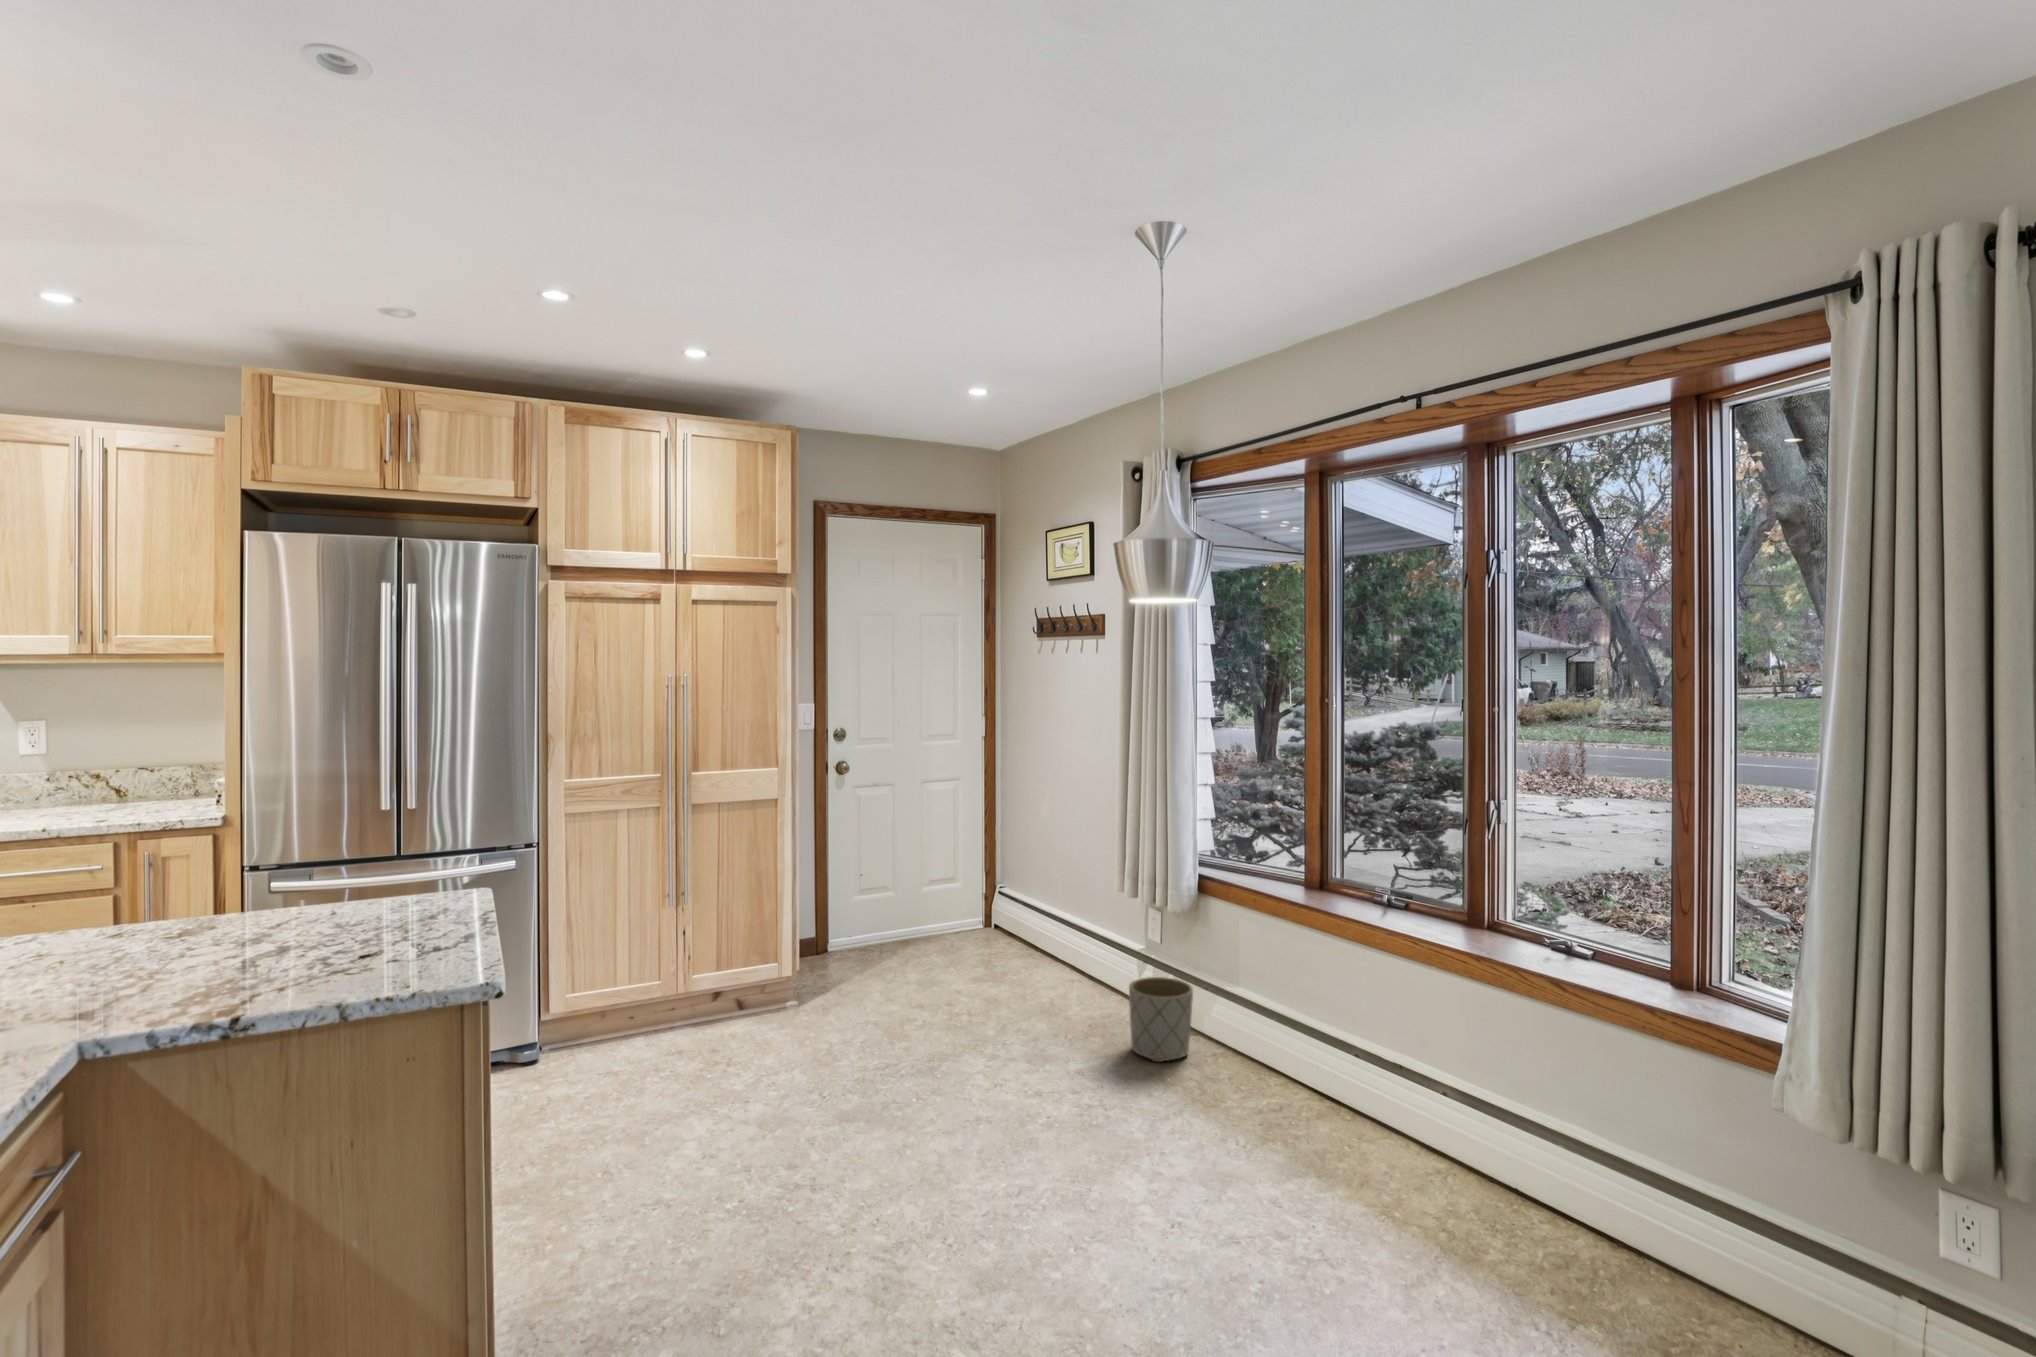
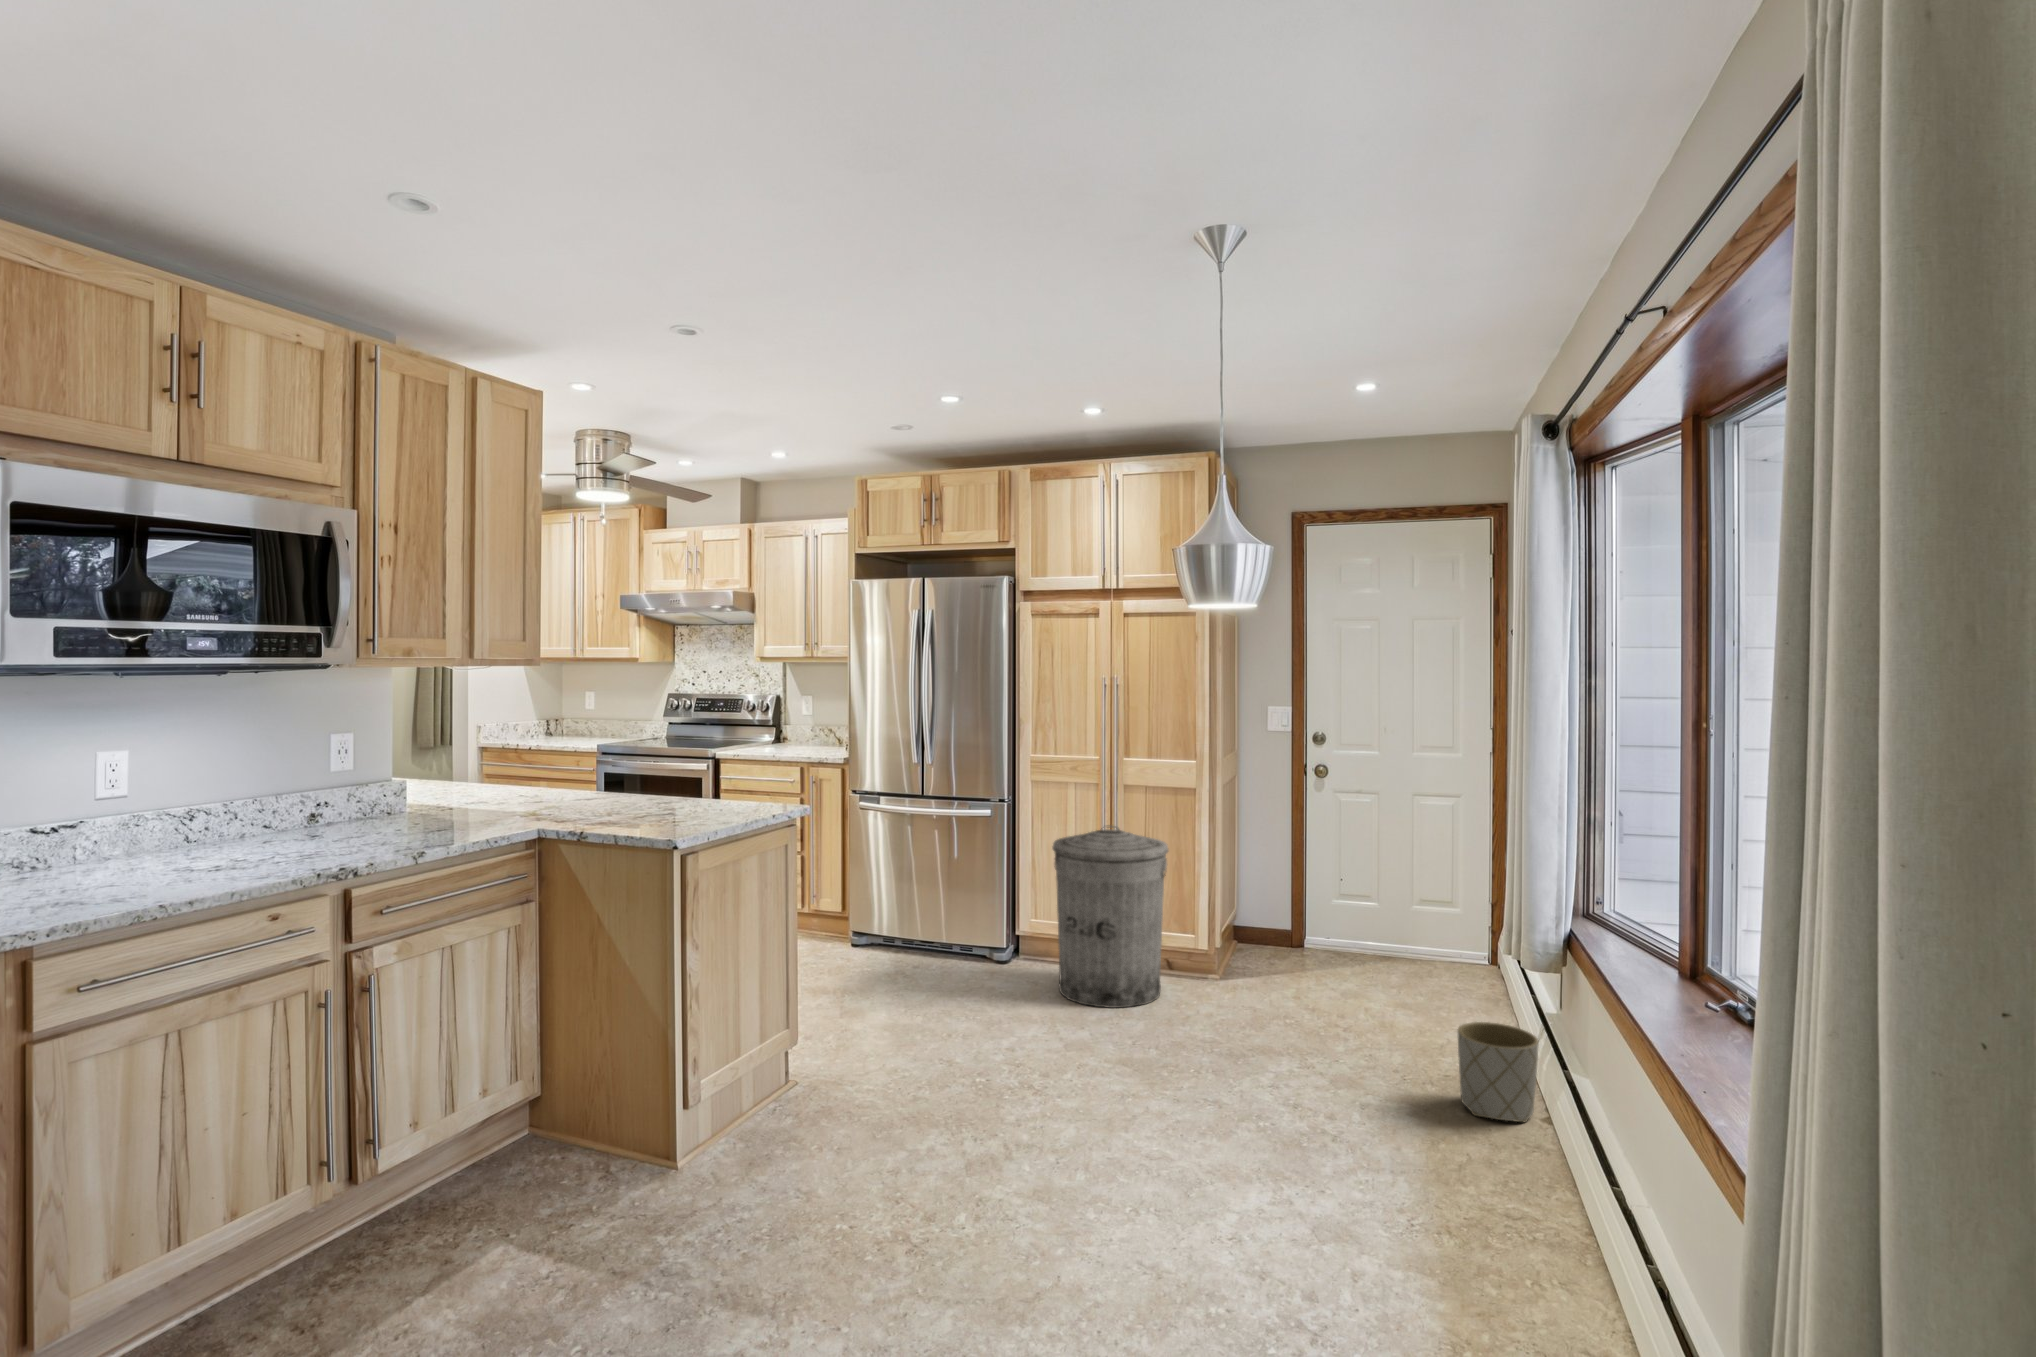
trash can: none [639,856,785,1078] -> present [1053,825,1169,1008]

